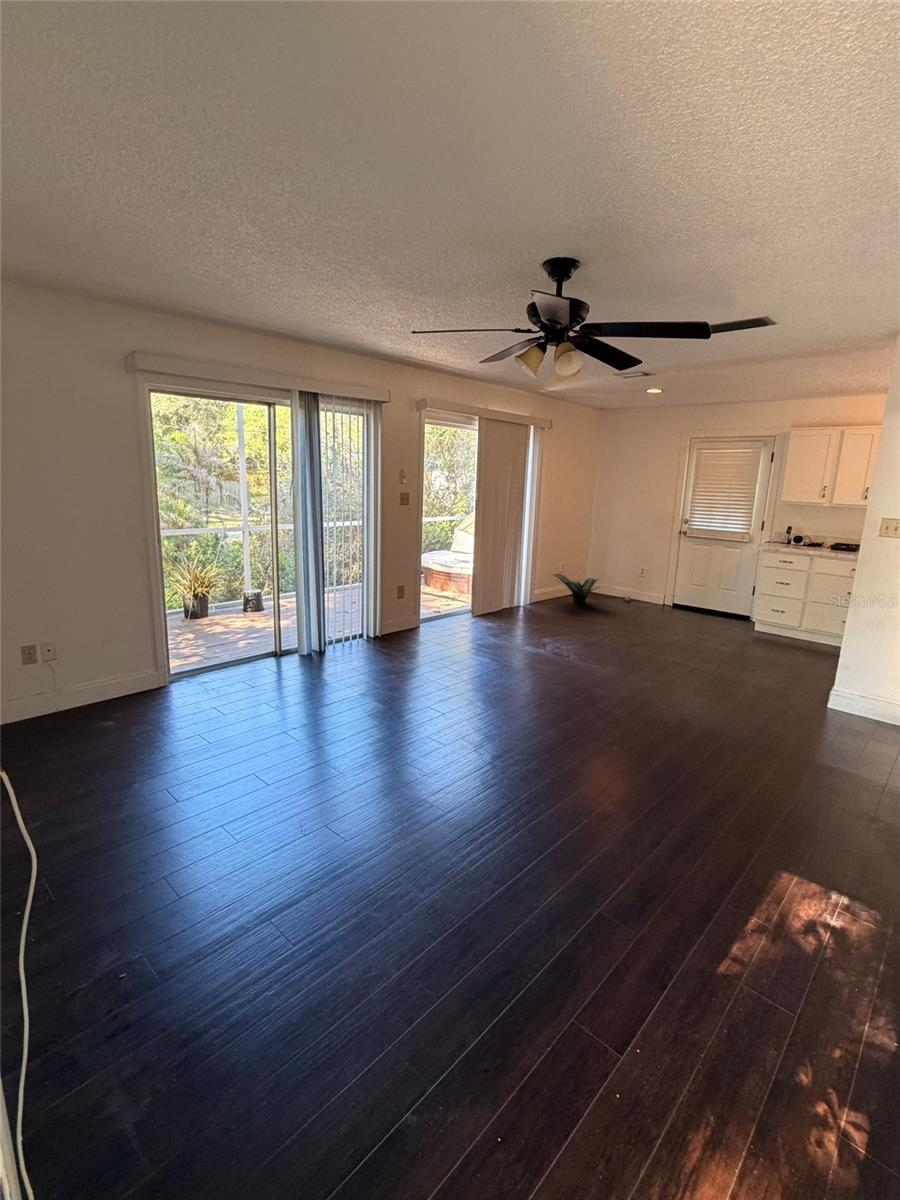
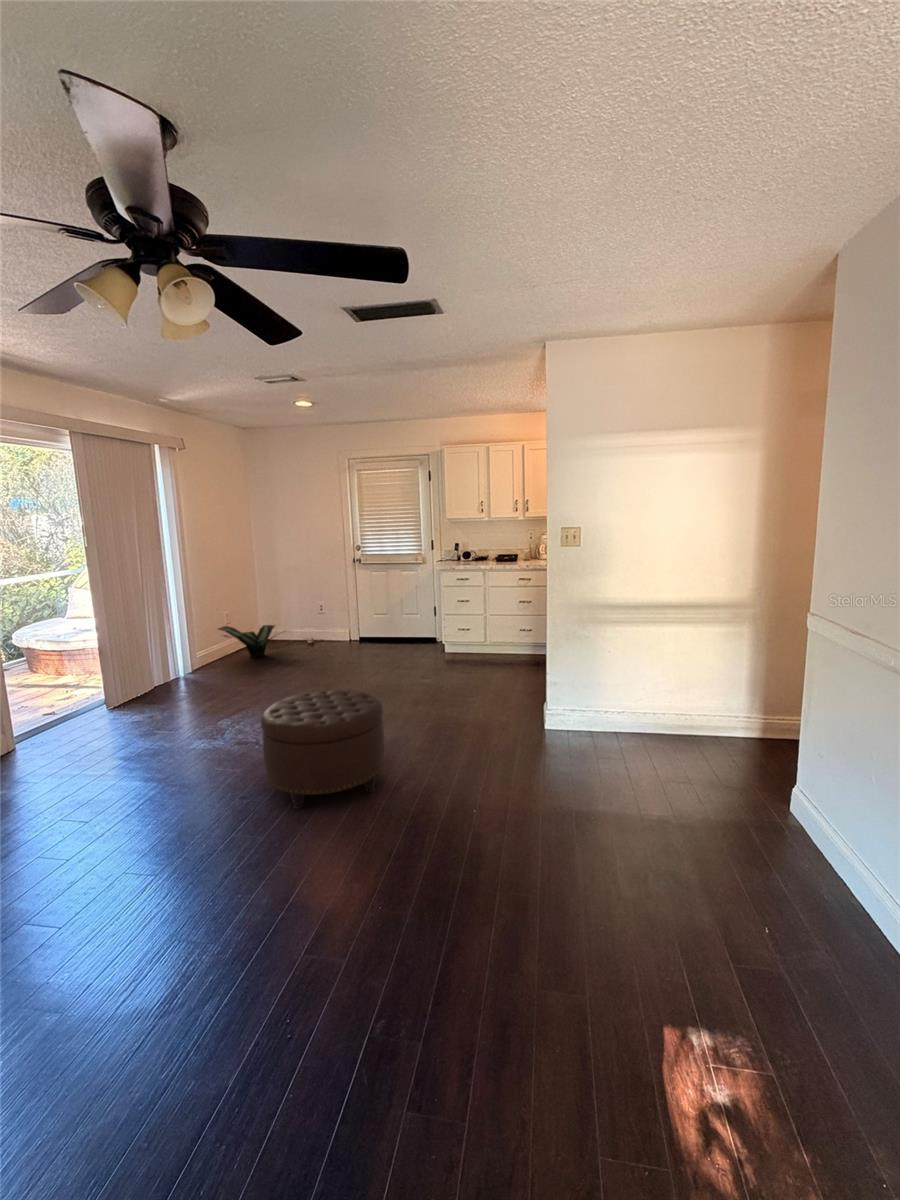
ottoman: none [569,628,666,711] -> present [261,690,384,809]

